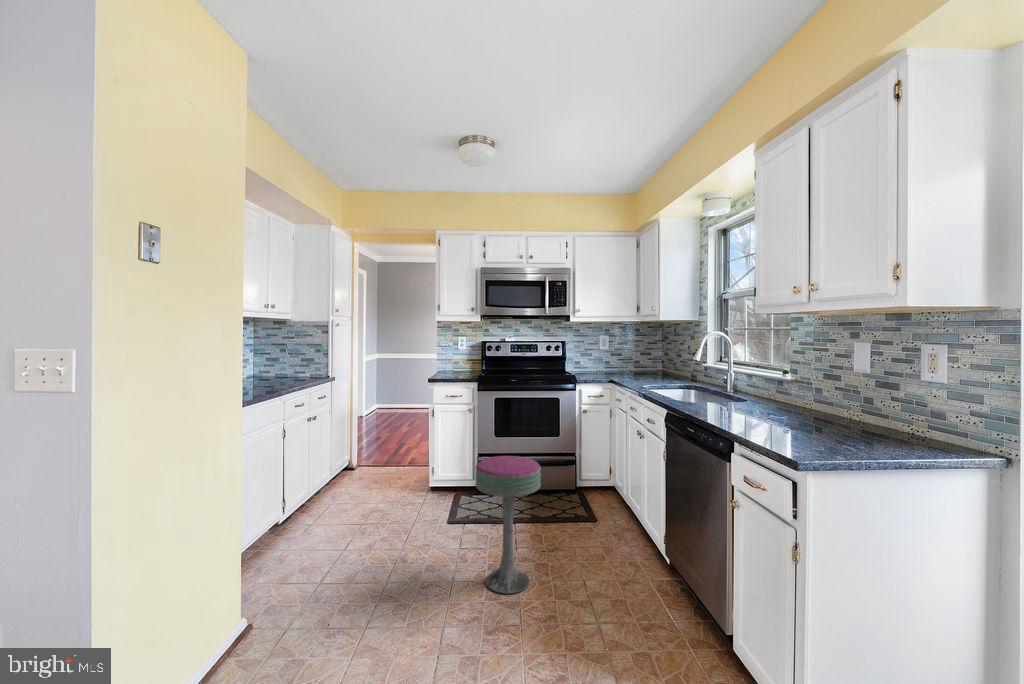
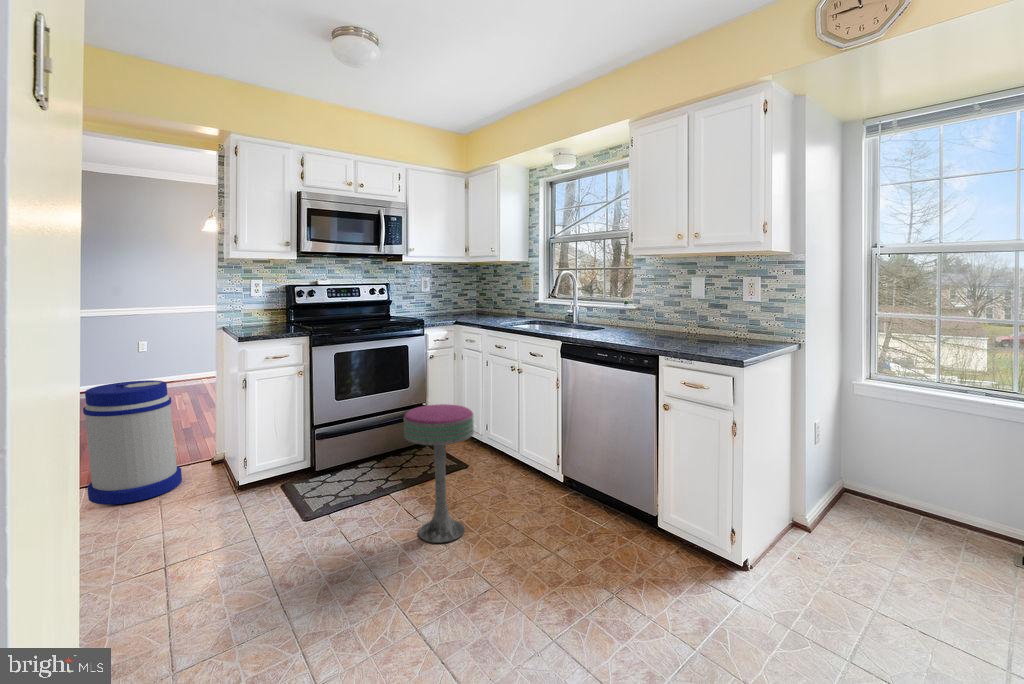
trash can: none [341,404,396,488] -> present [83,380,182,505]

